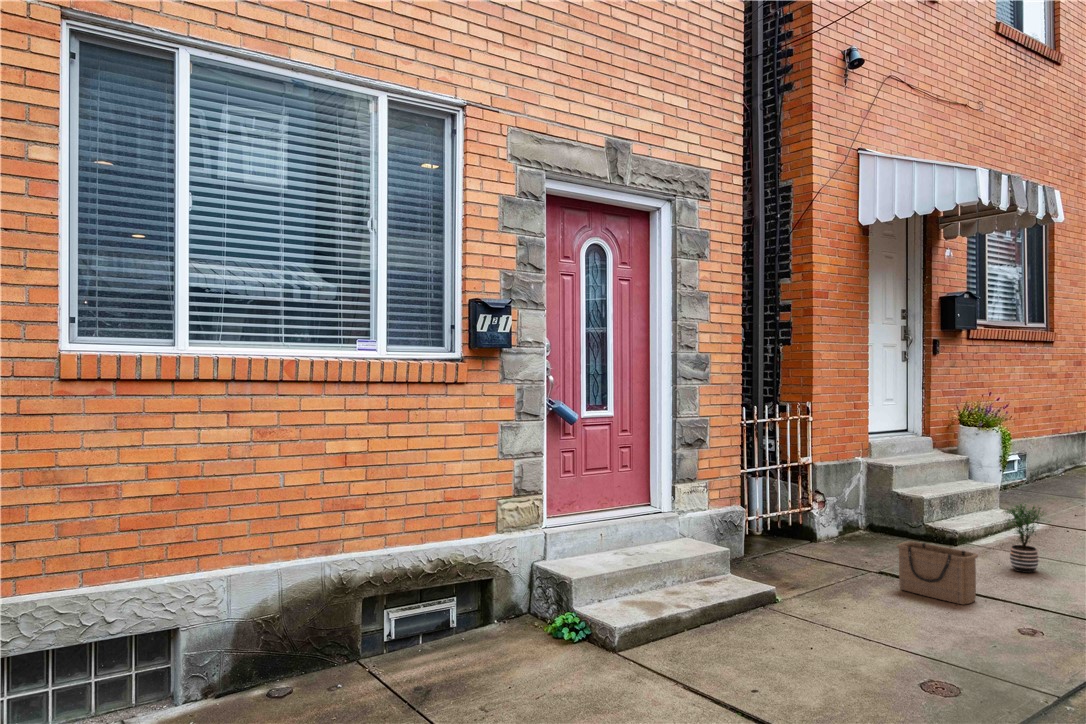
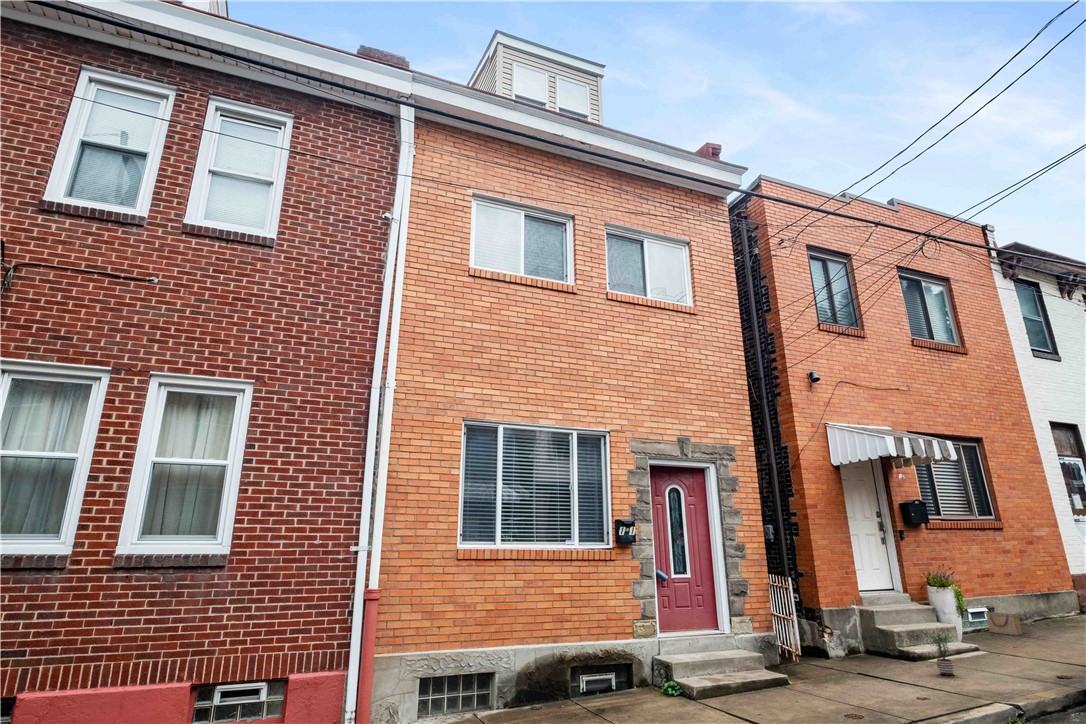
basket: present [896,541,978,605] -> present [985,612,1023,635]

